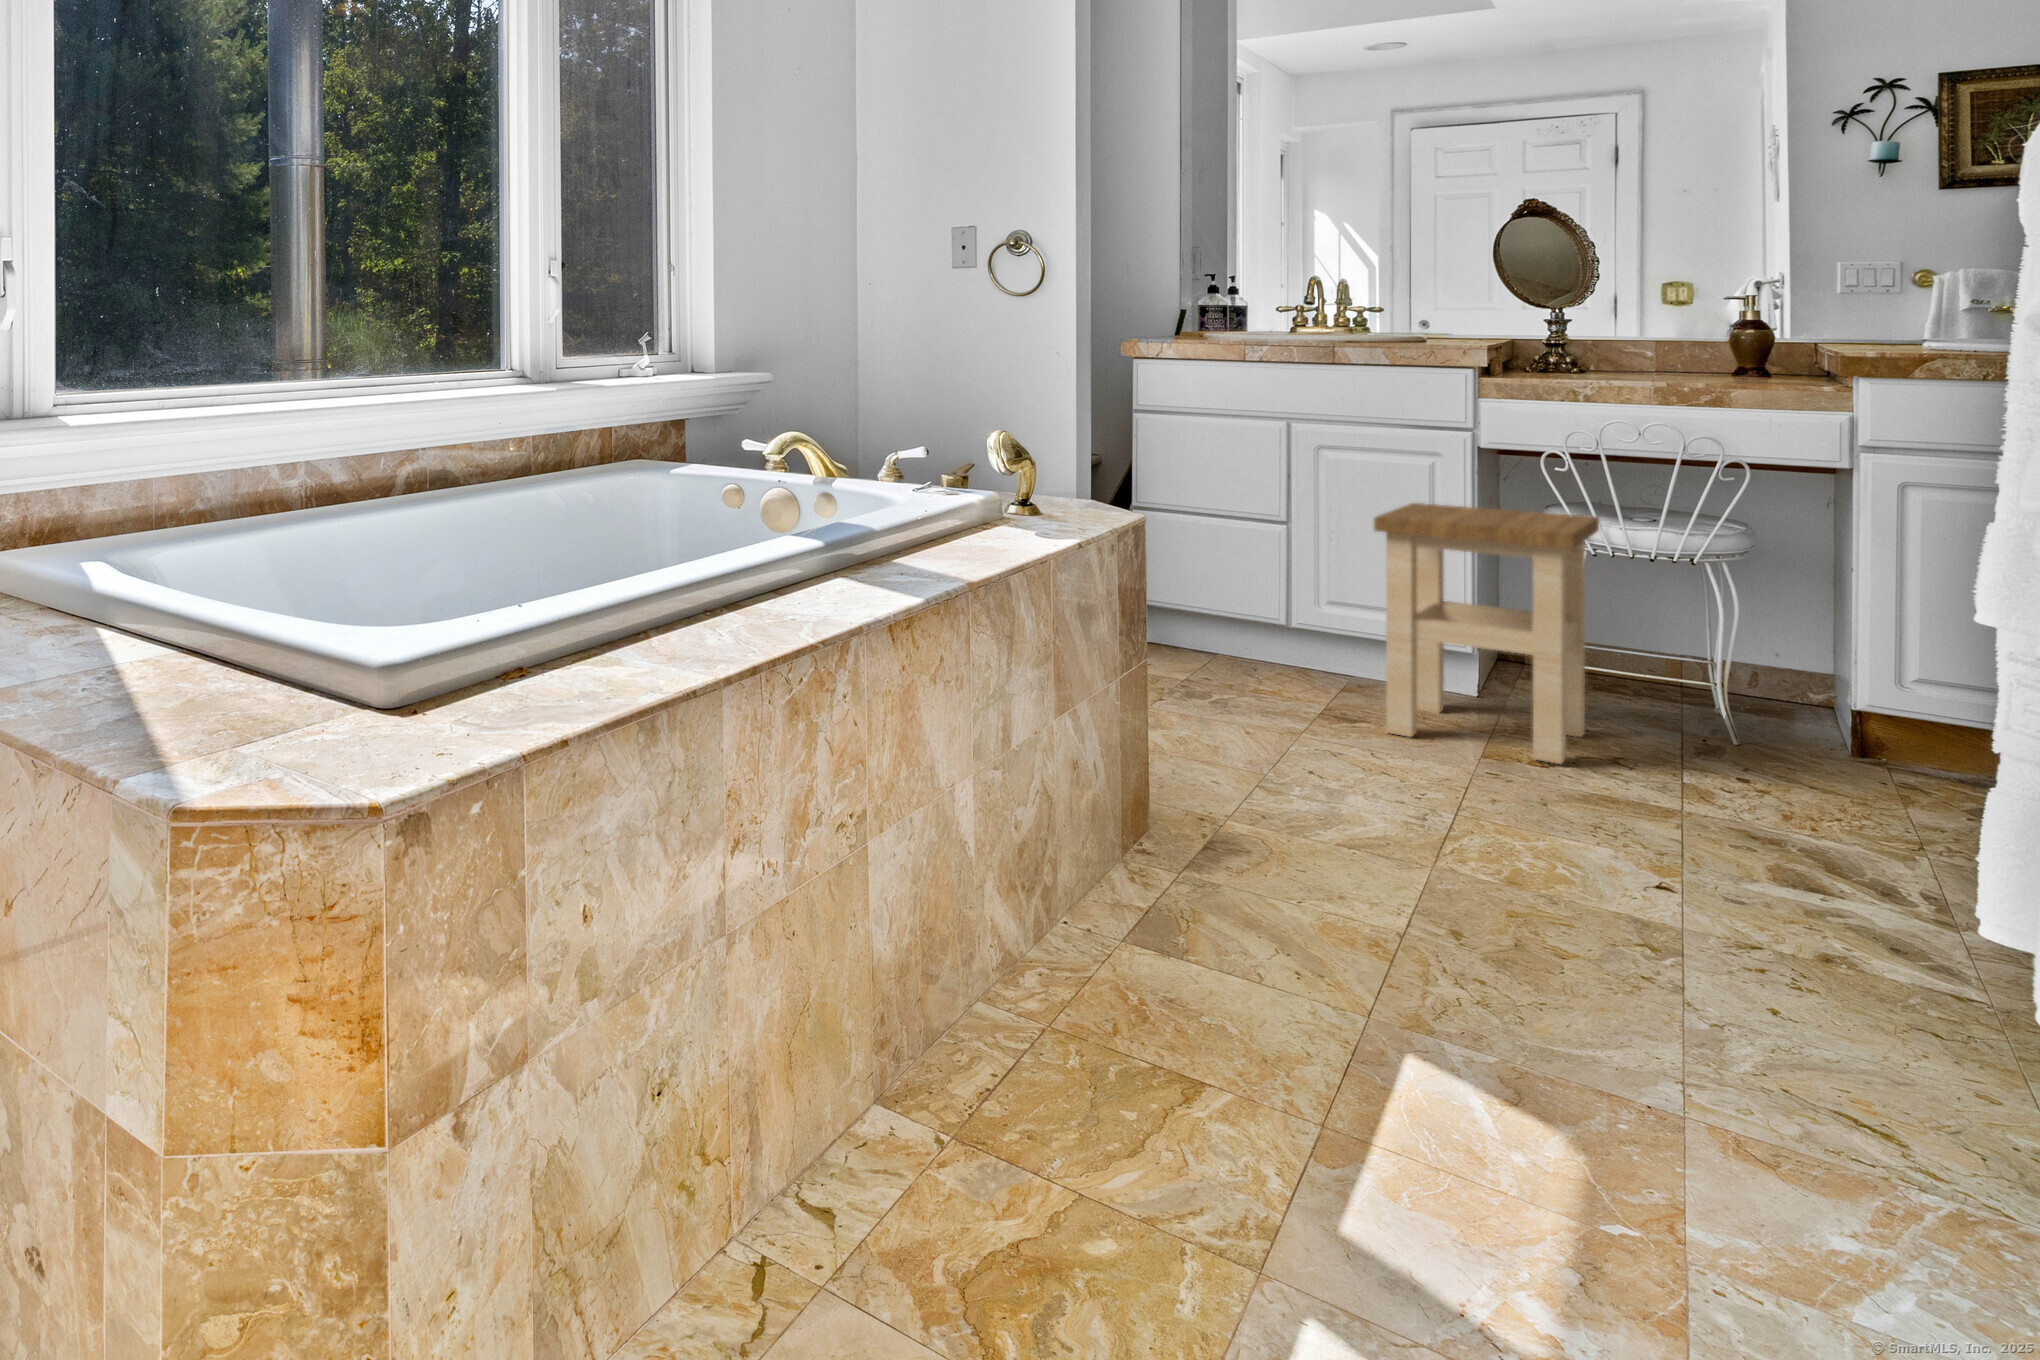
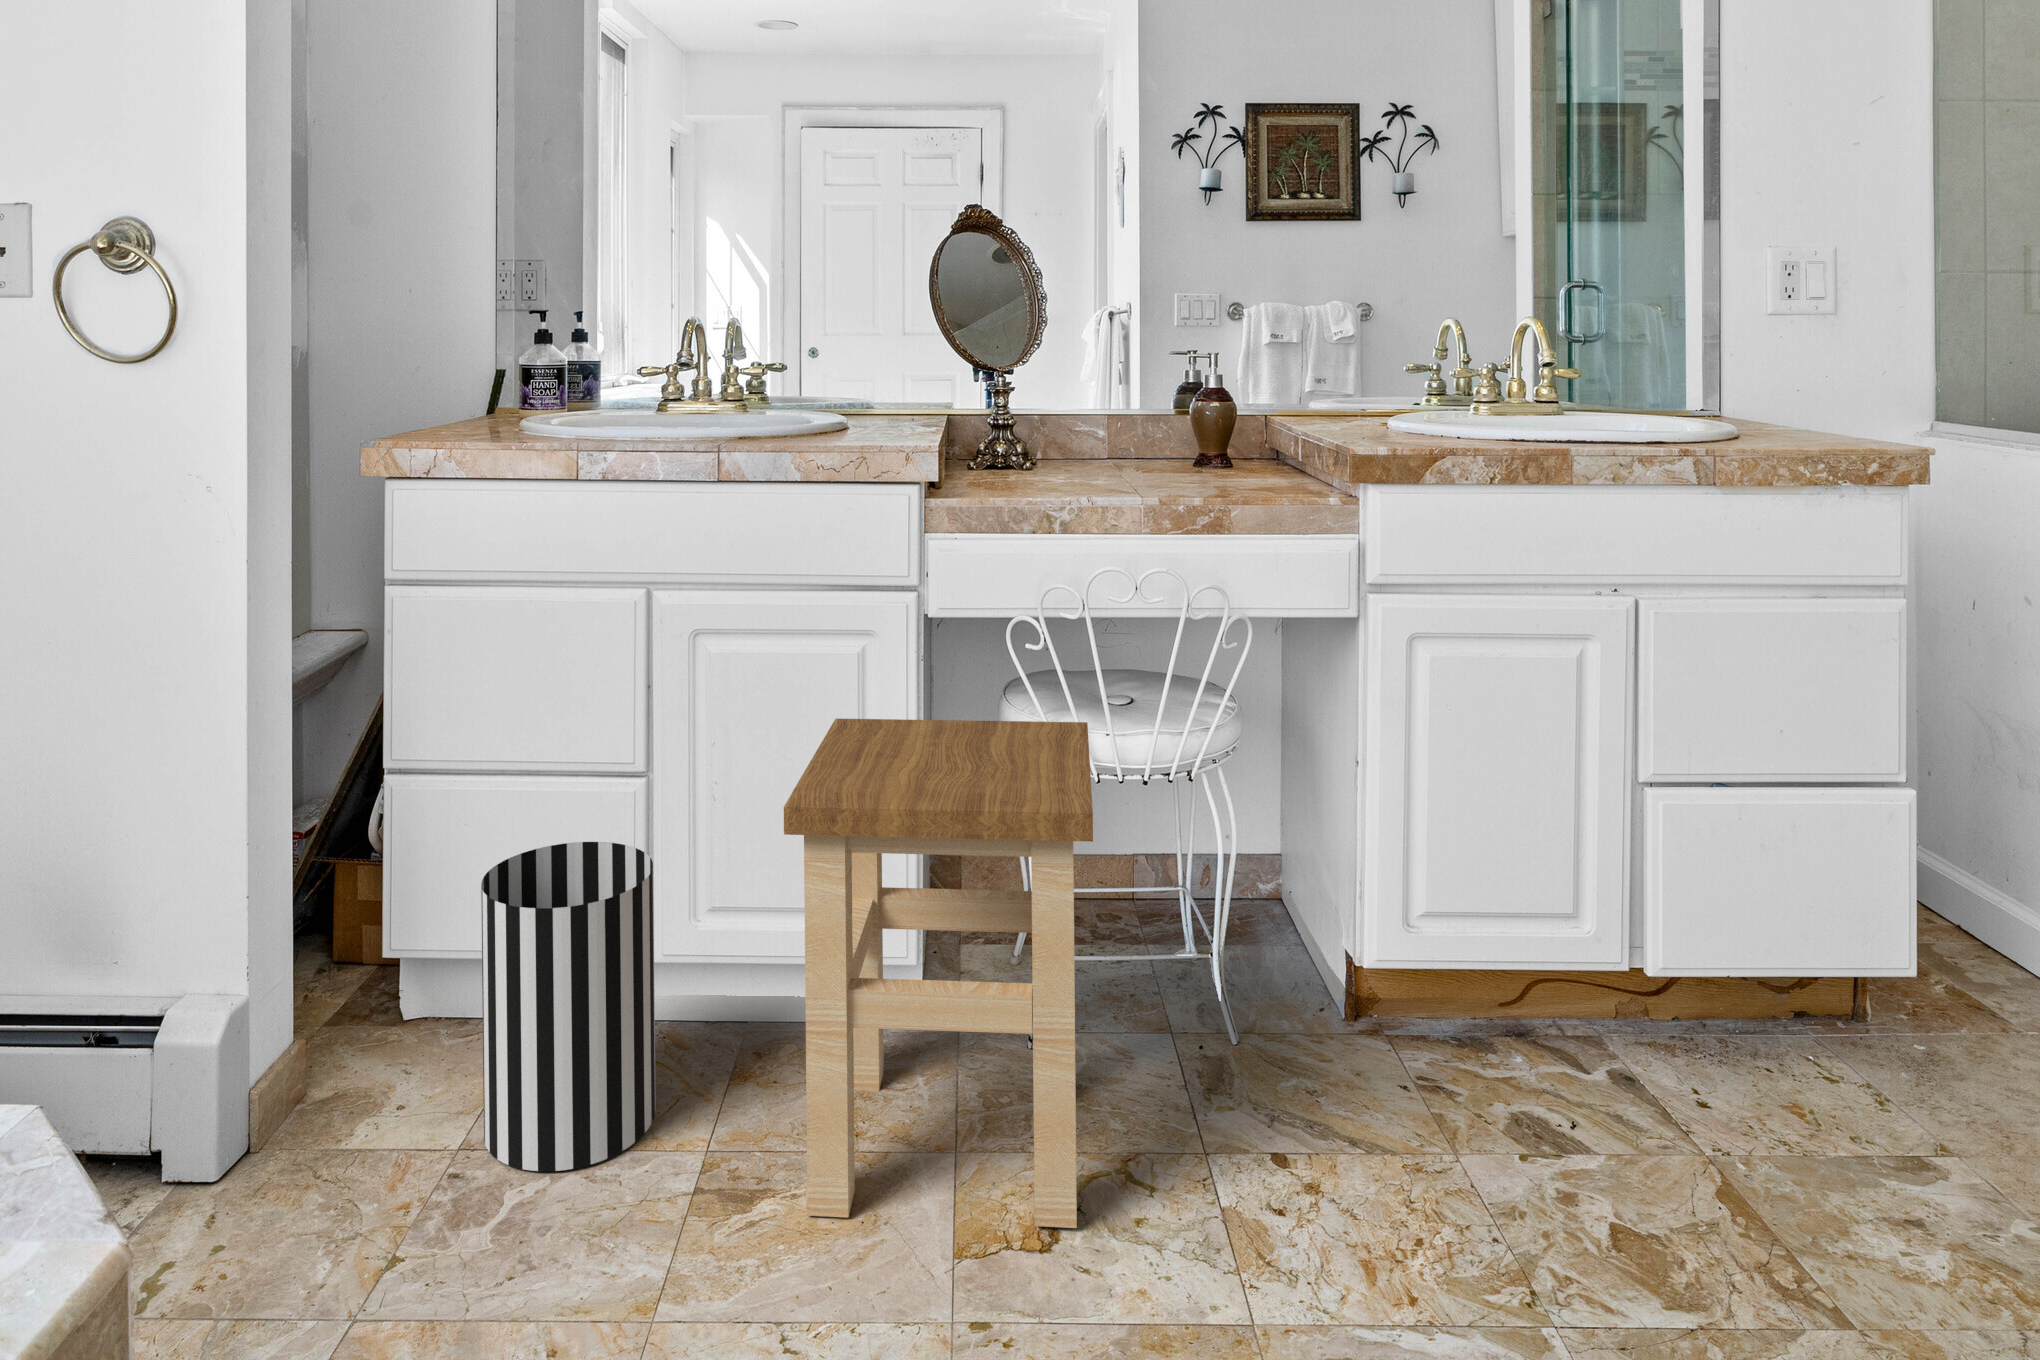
wastebasket: none [1195,553,1293,700] -> present [481,842,656,1171]

